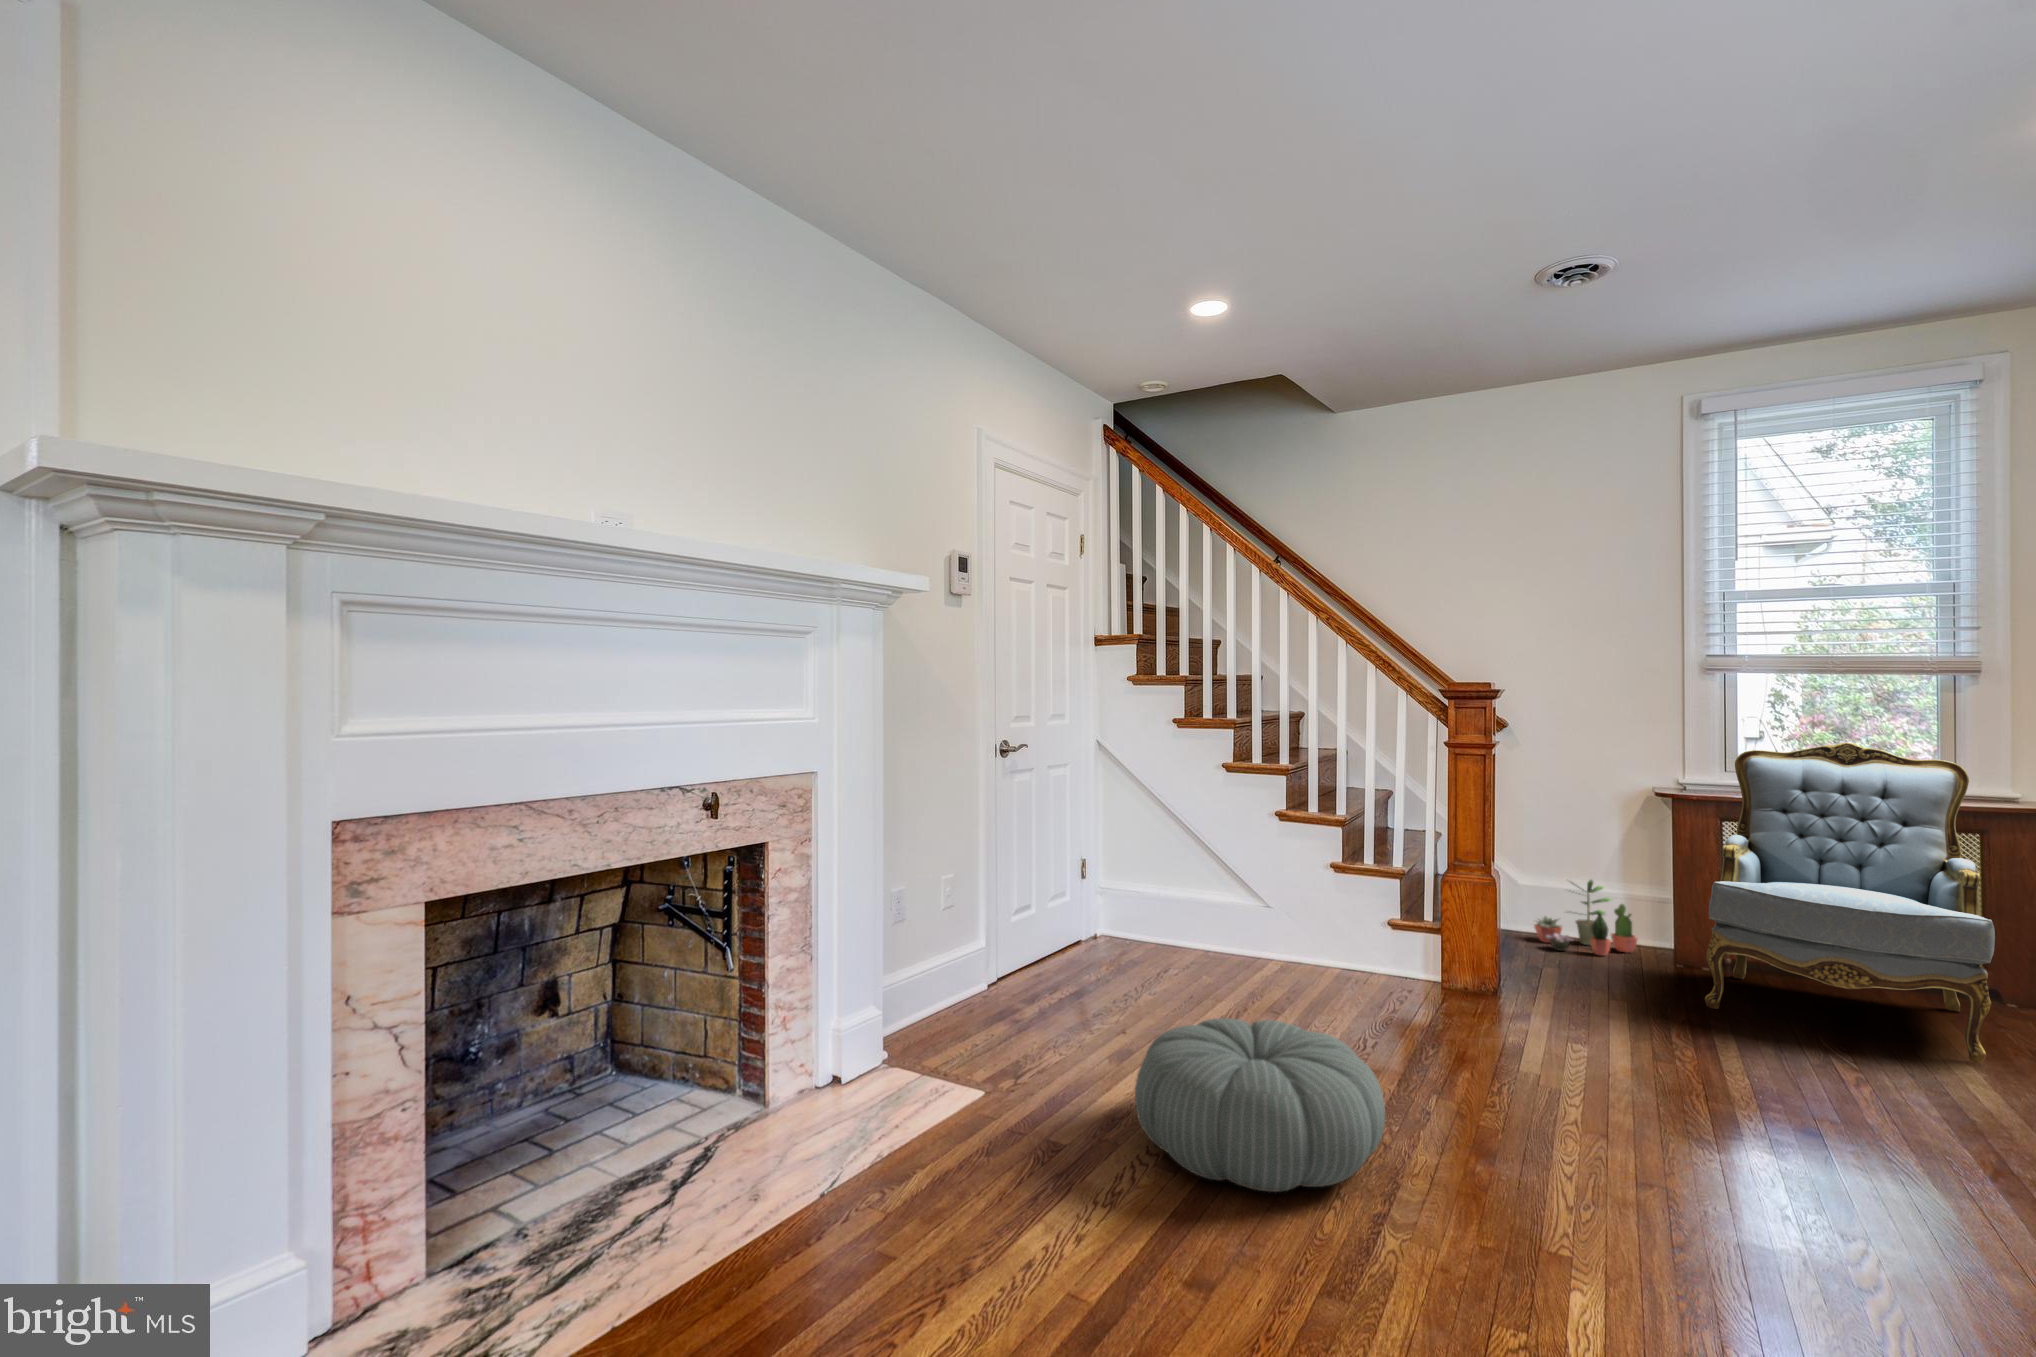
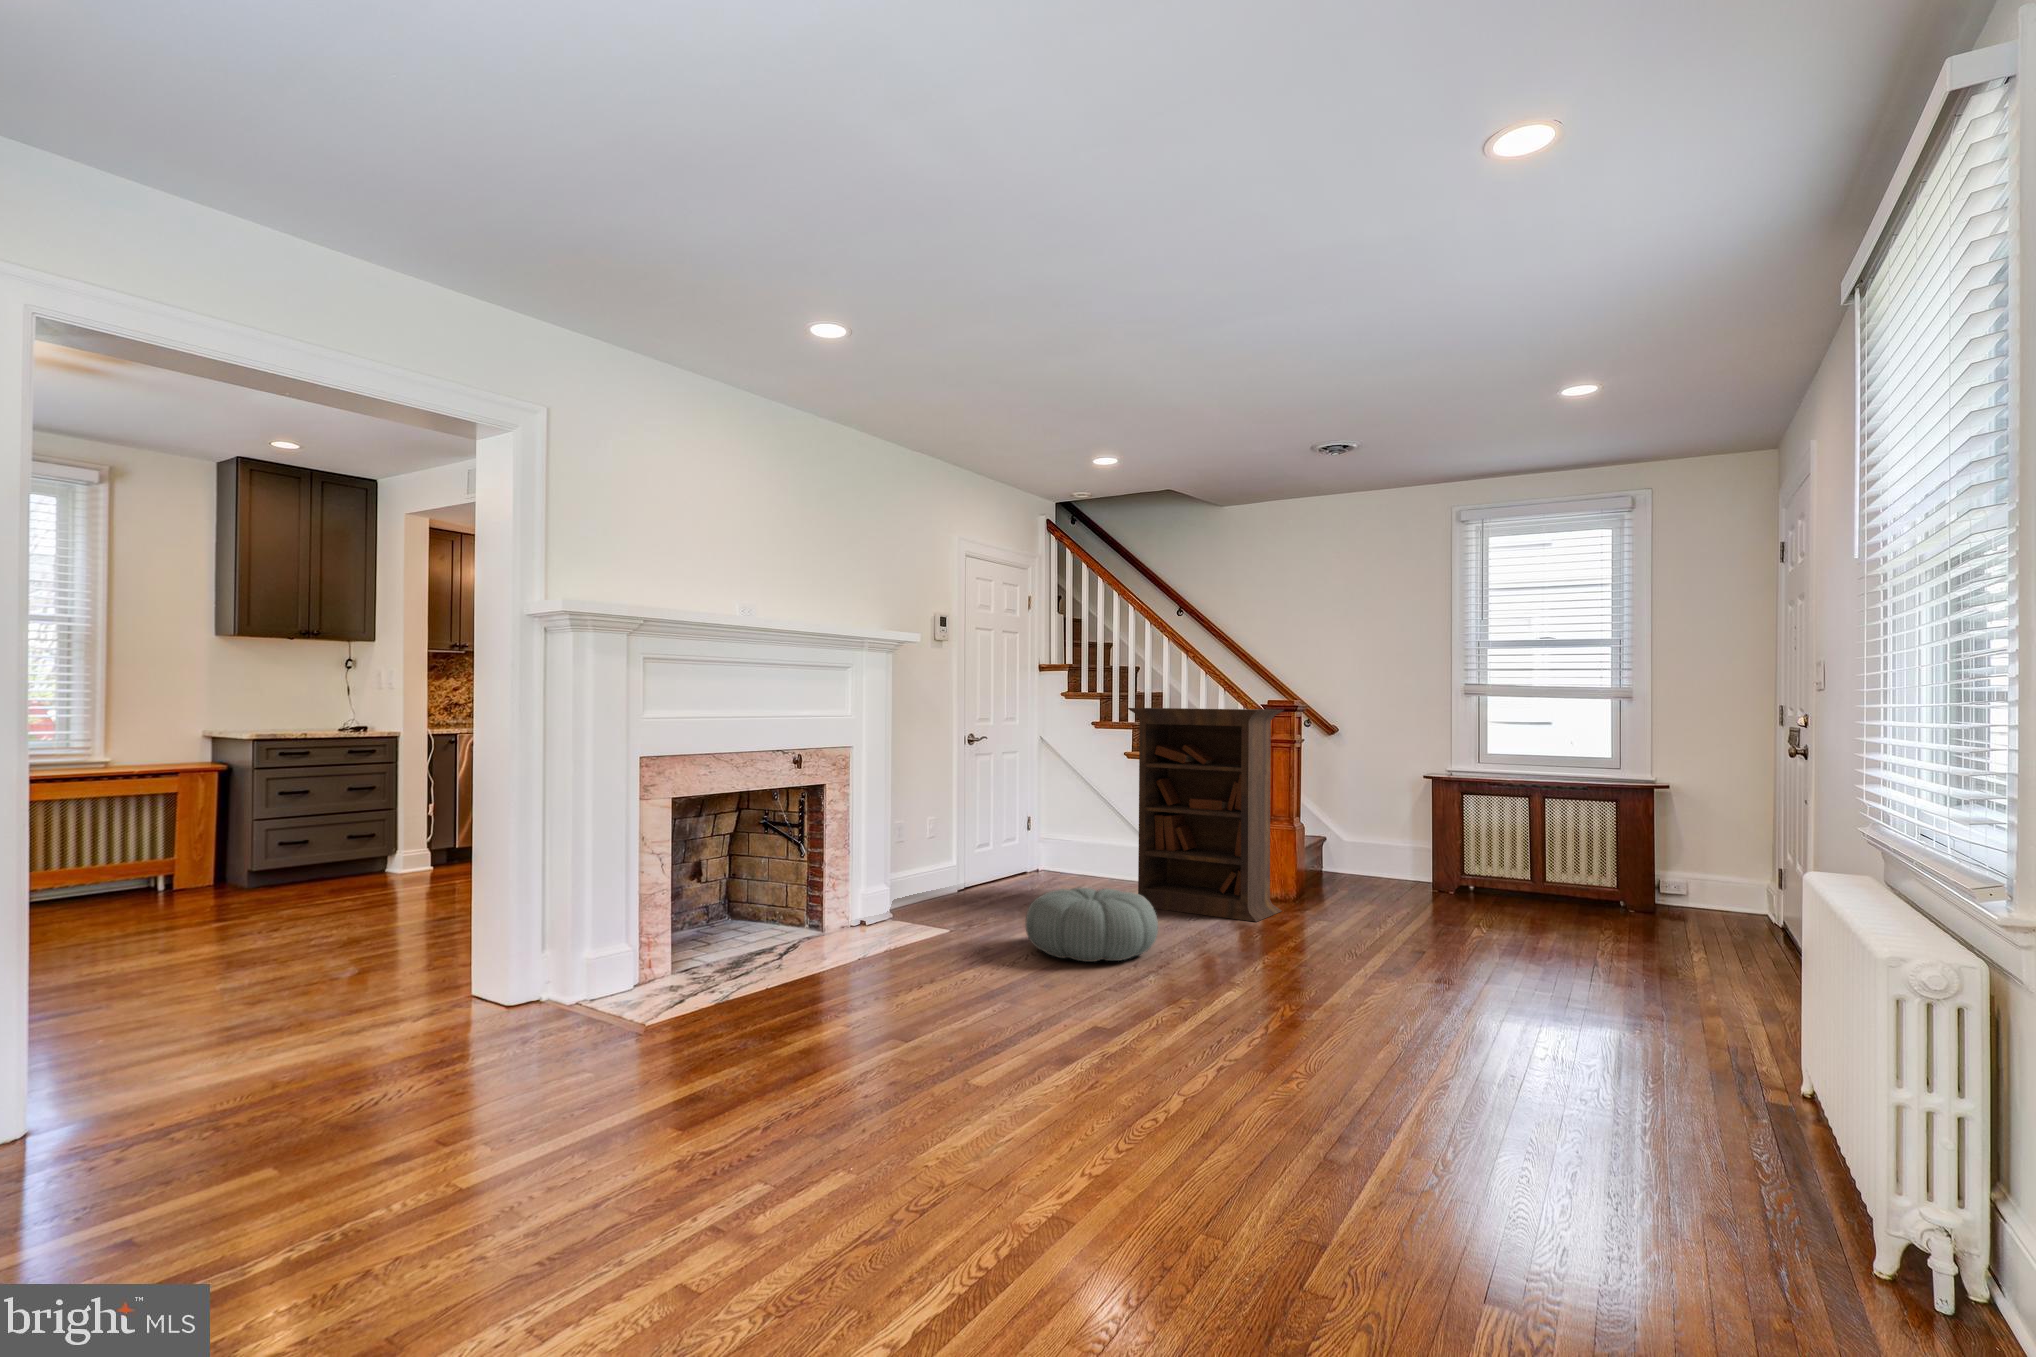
bookcase: none [1244,699,1495,1043] -> present [1127,708,1284,922]
armchair: present [1705,743,1995,1063] -> none [1415,743,1599,934]
potted plant: present [1534,880,1637,956] -> none [1351,838,1415,890]

